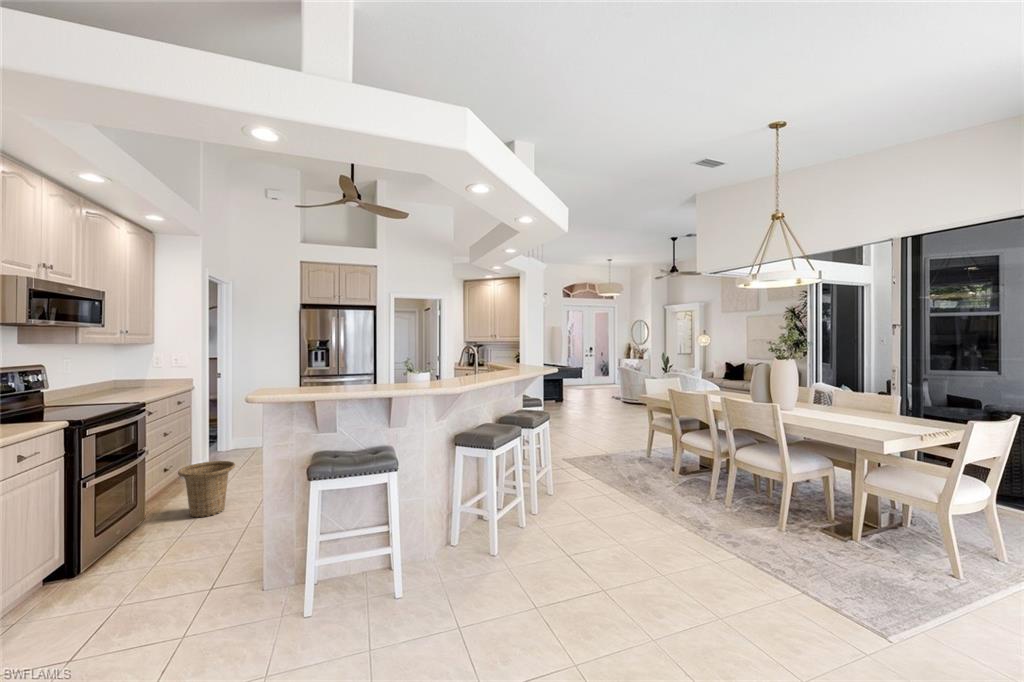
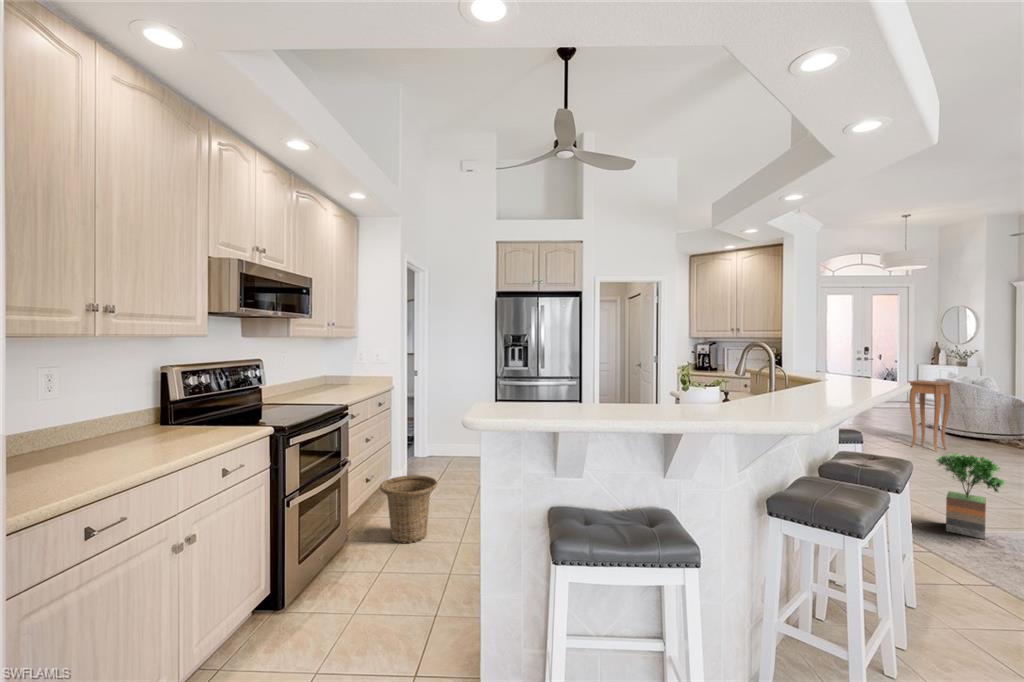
side table: none [612,371,636,418] -> present [908,380,952,451]
potted tree: none [598,414,630,466] -> present [936,454,1005,539]

